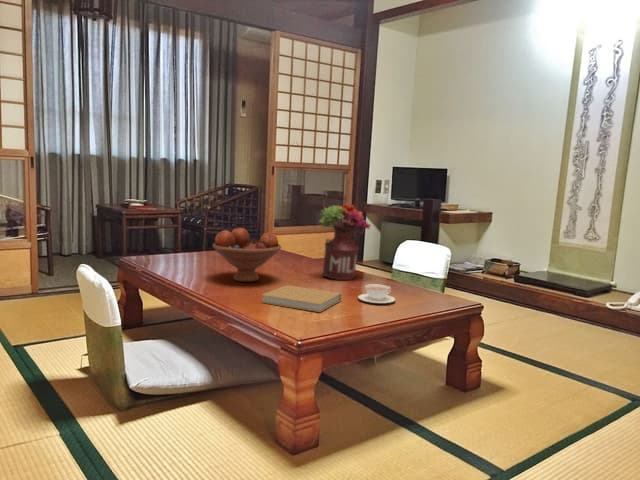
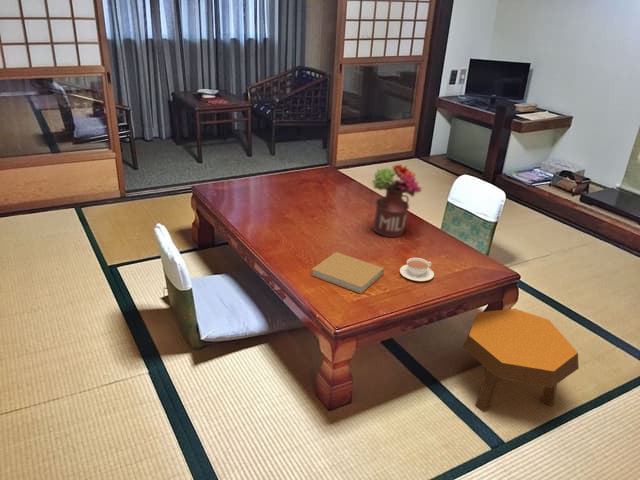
fruit bowl: present [212,228,281,282] -> none [271,186,334,240]
footstool: none [437,337,564,444] -> present [464,309,579,411]

